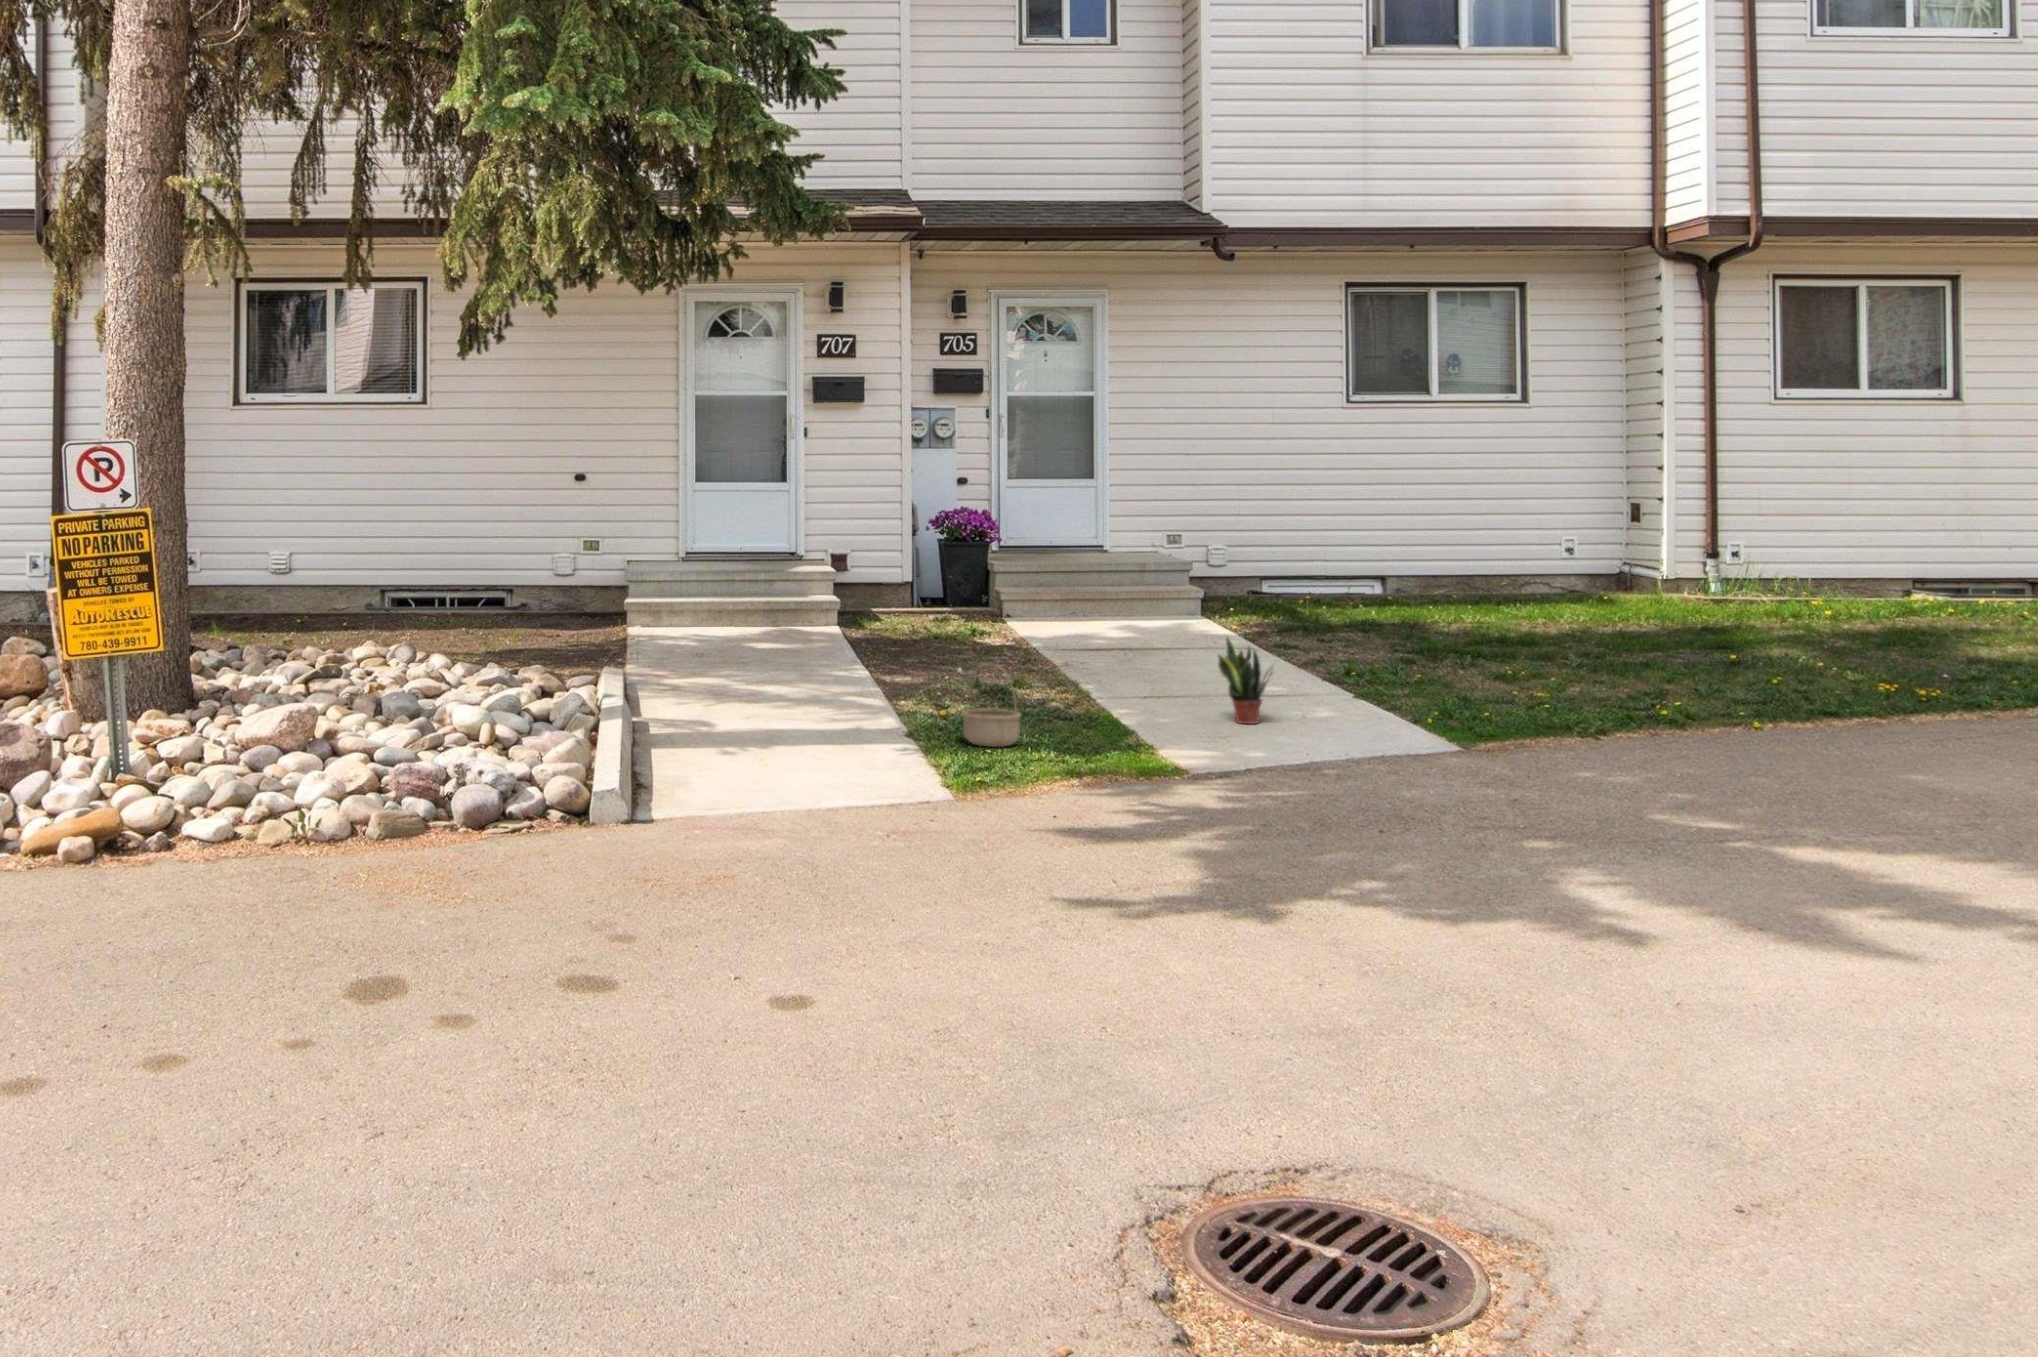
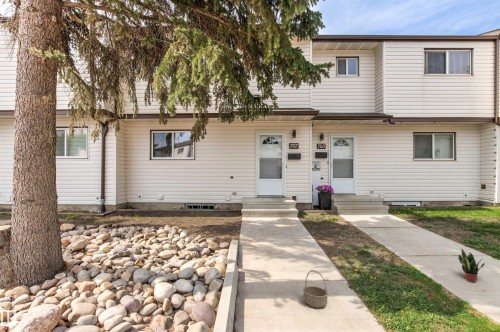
basket: present [961,663,1021,747] -> present [303,270,328,308]

